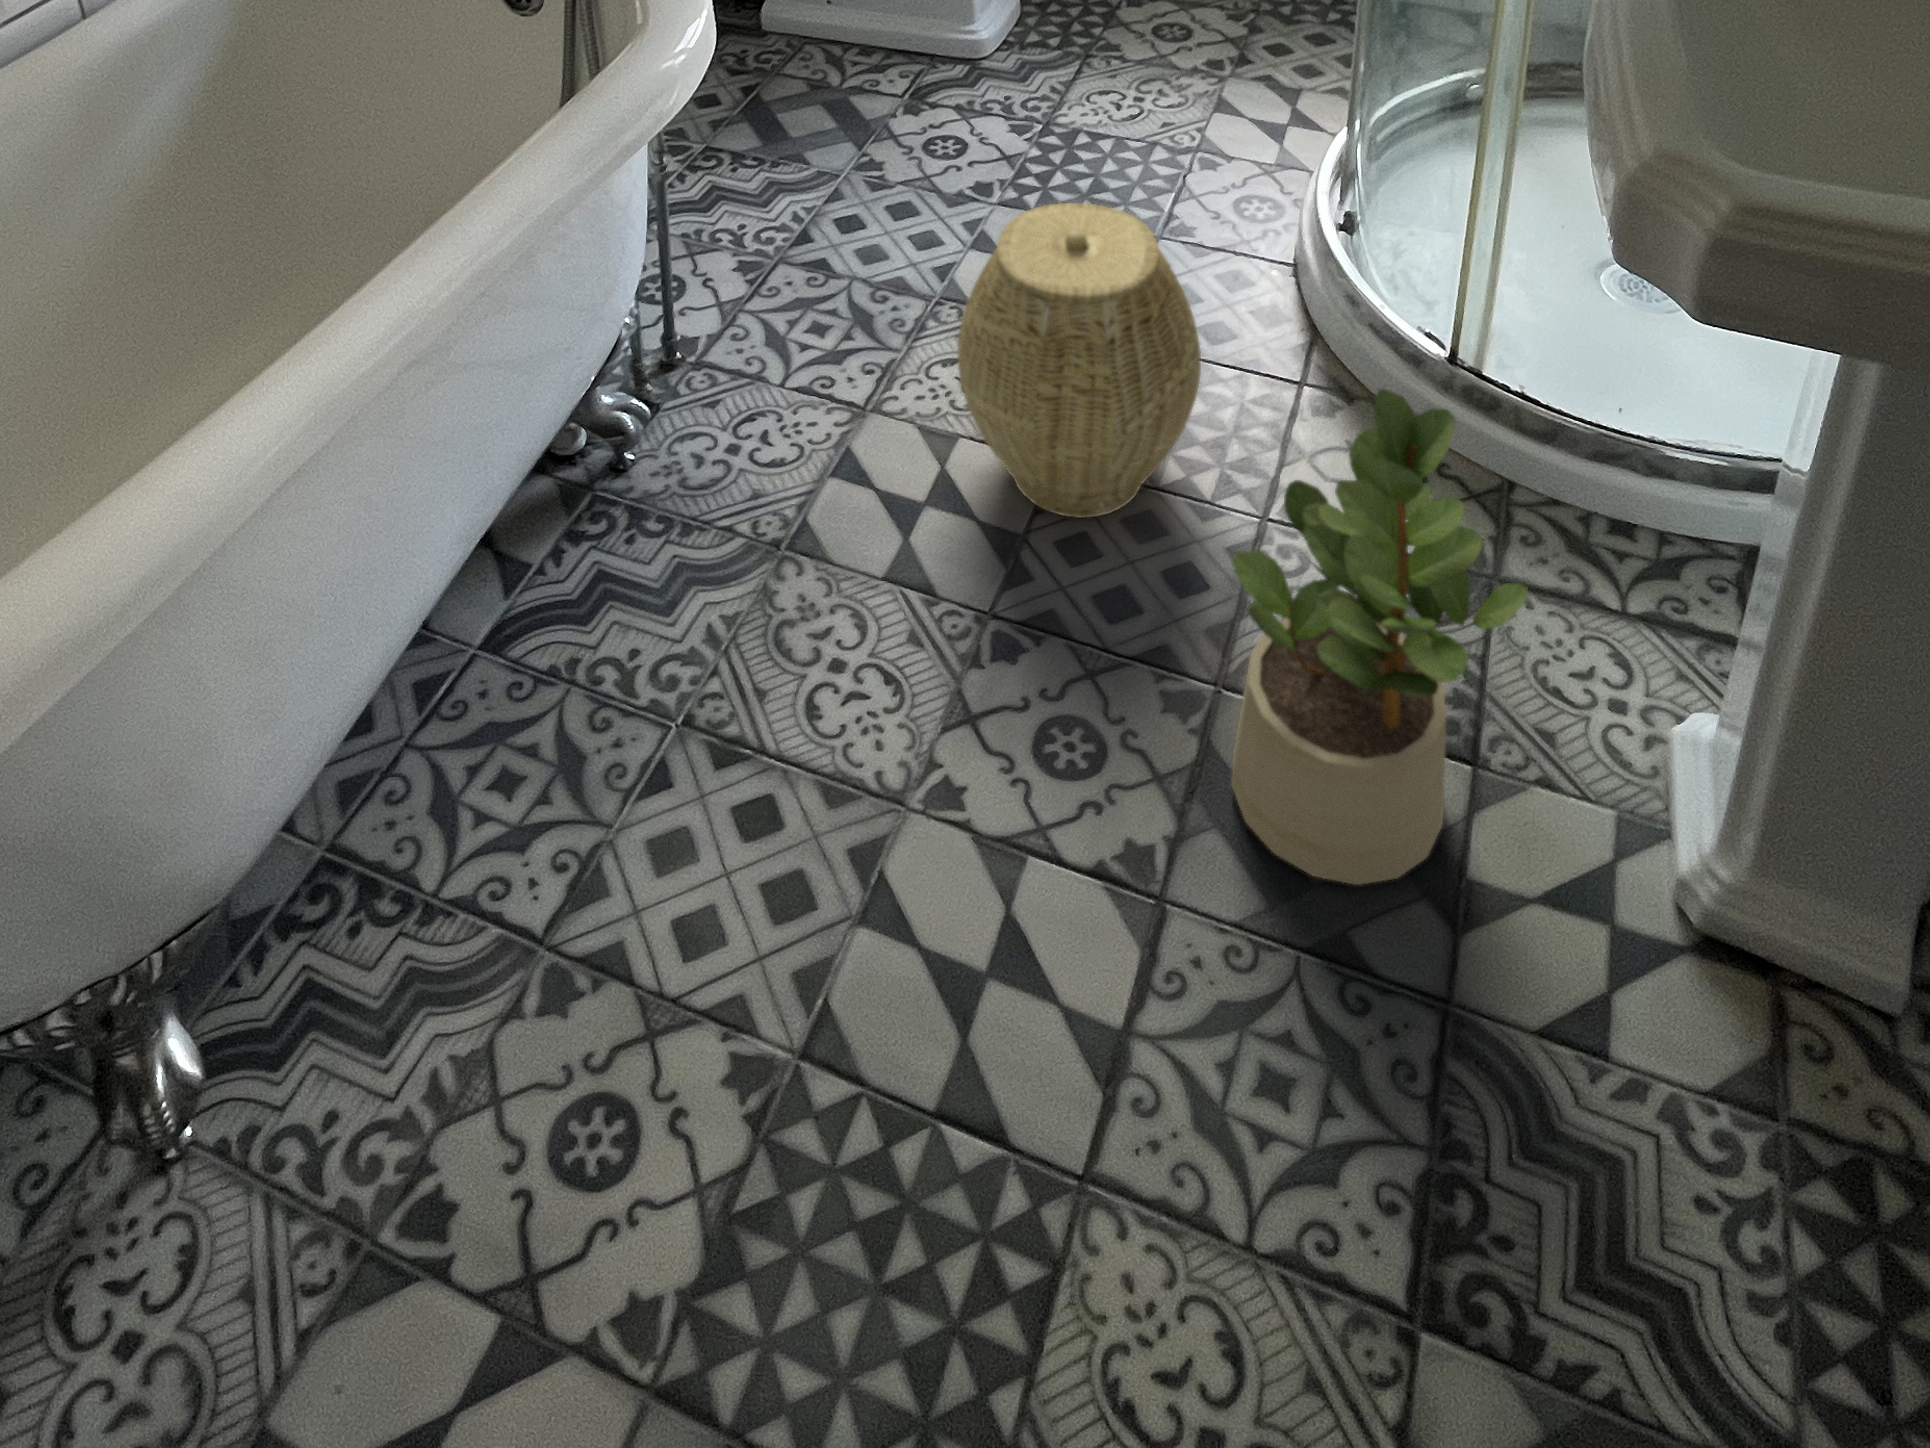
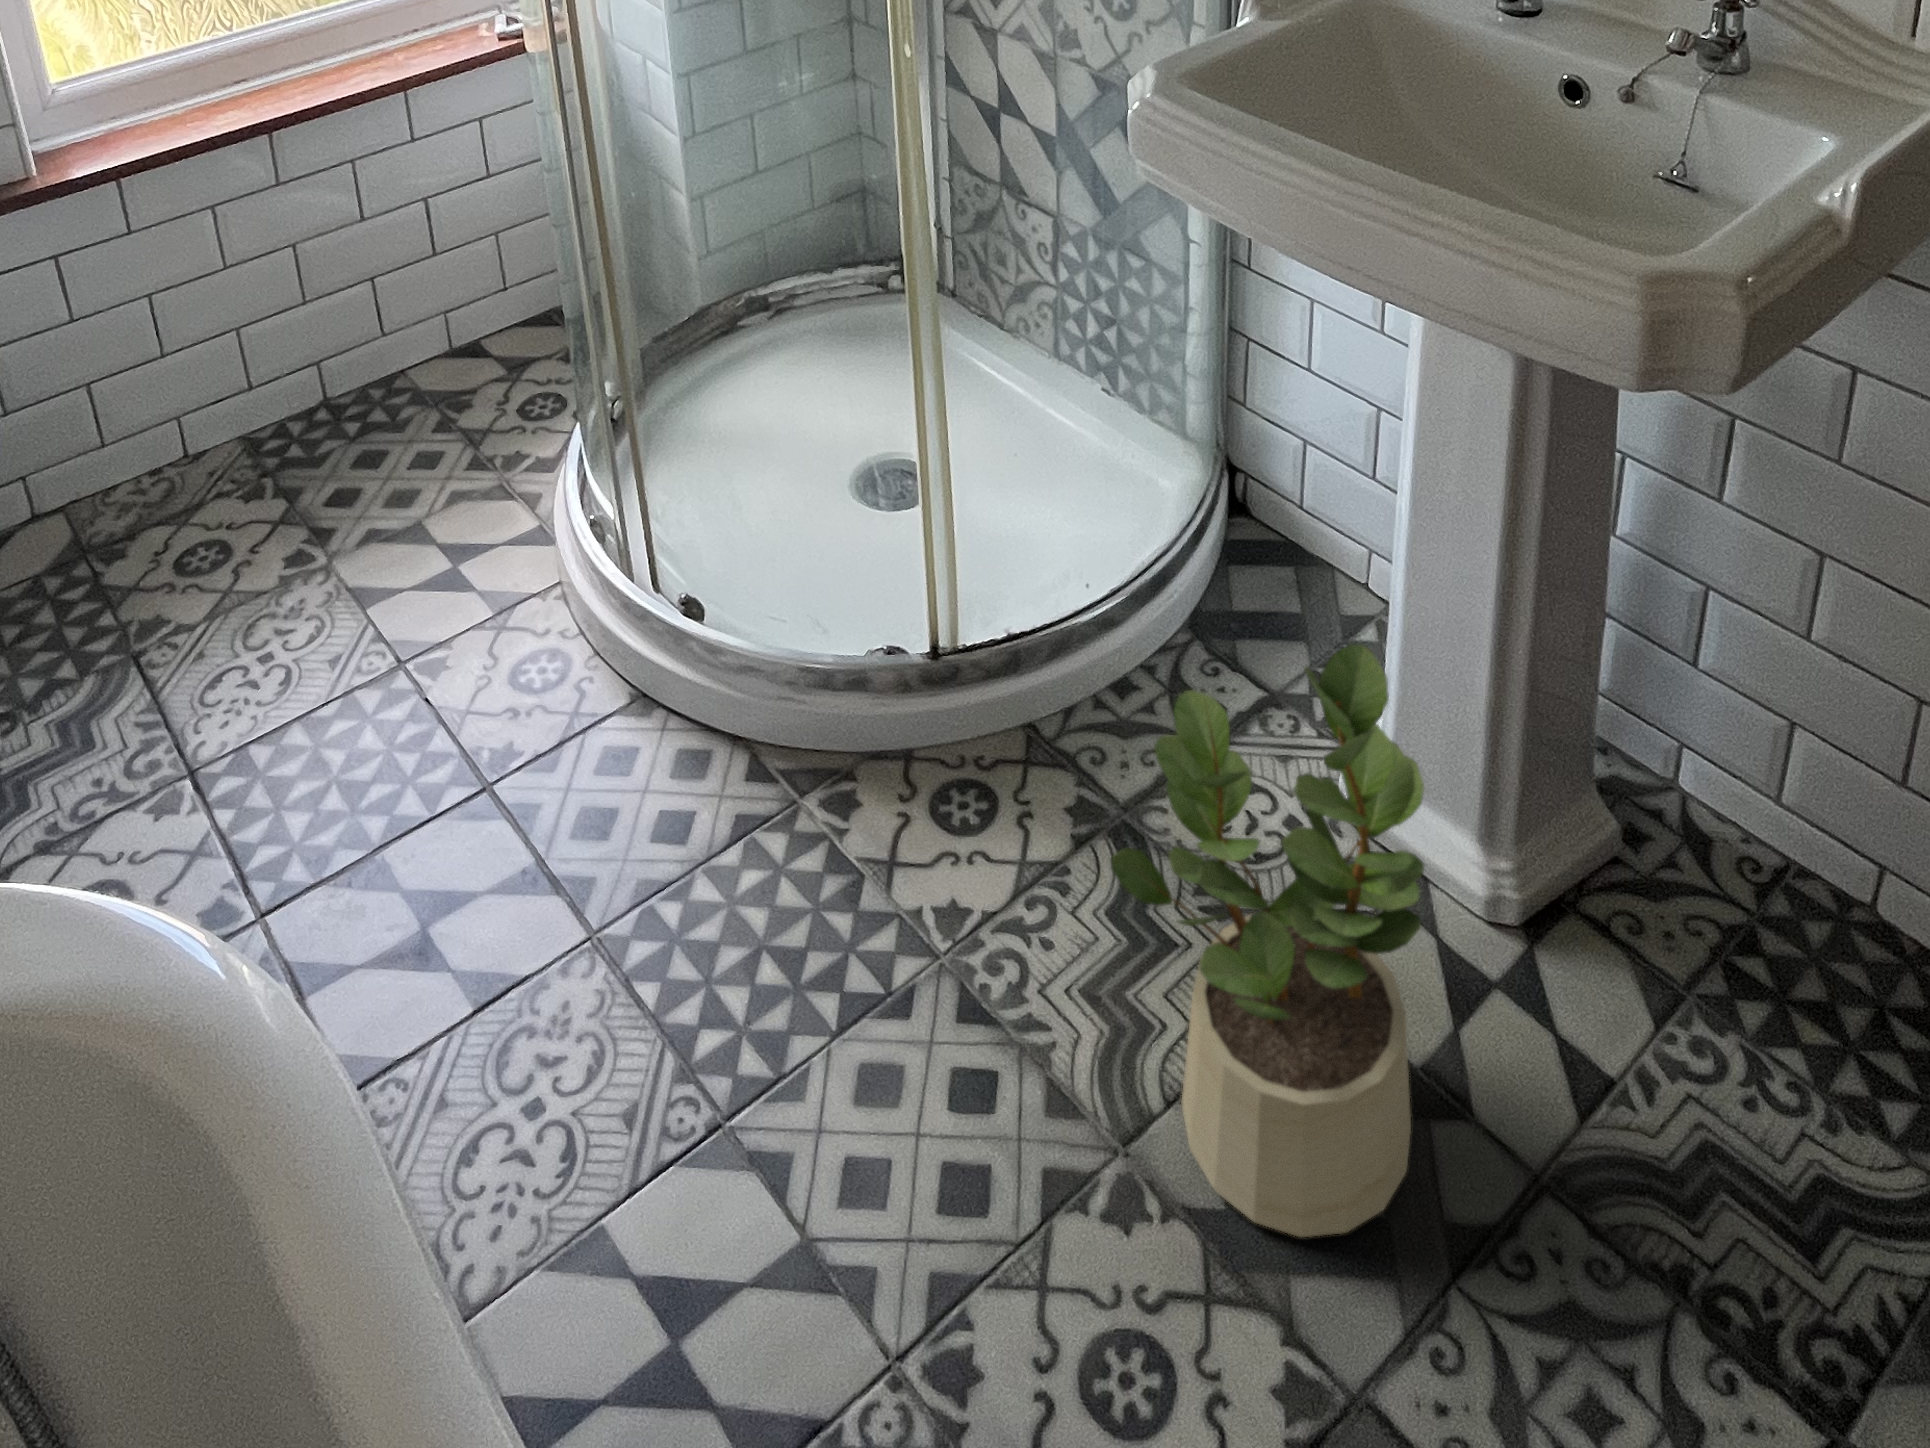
woven basket: present [958,203,1201,518] -> none [566,743,896,1198]

